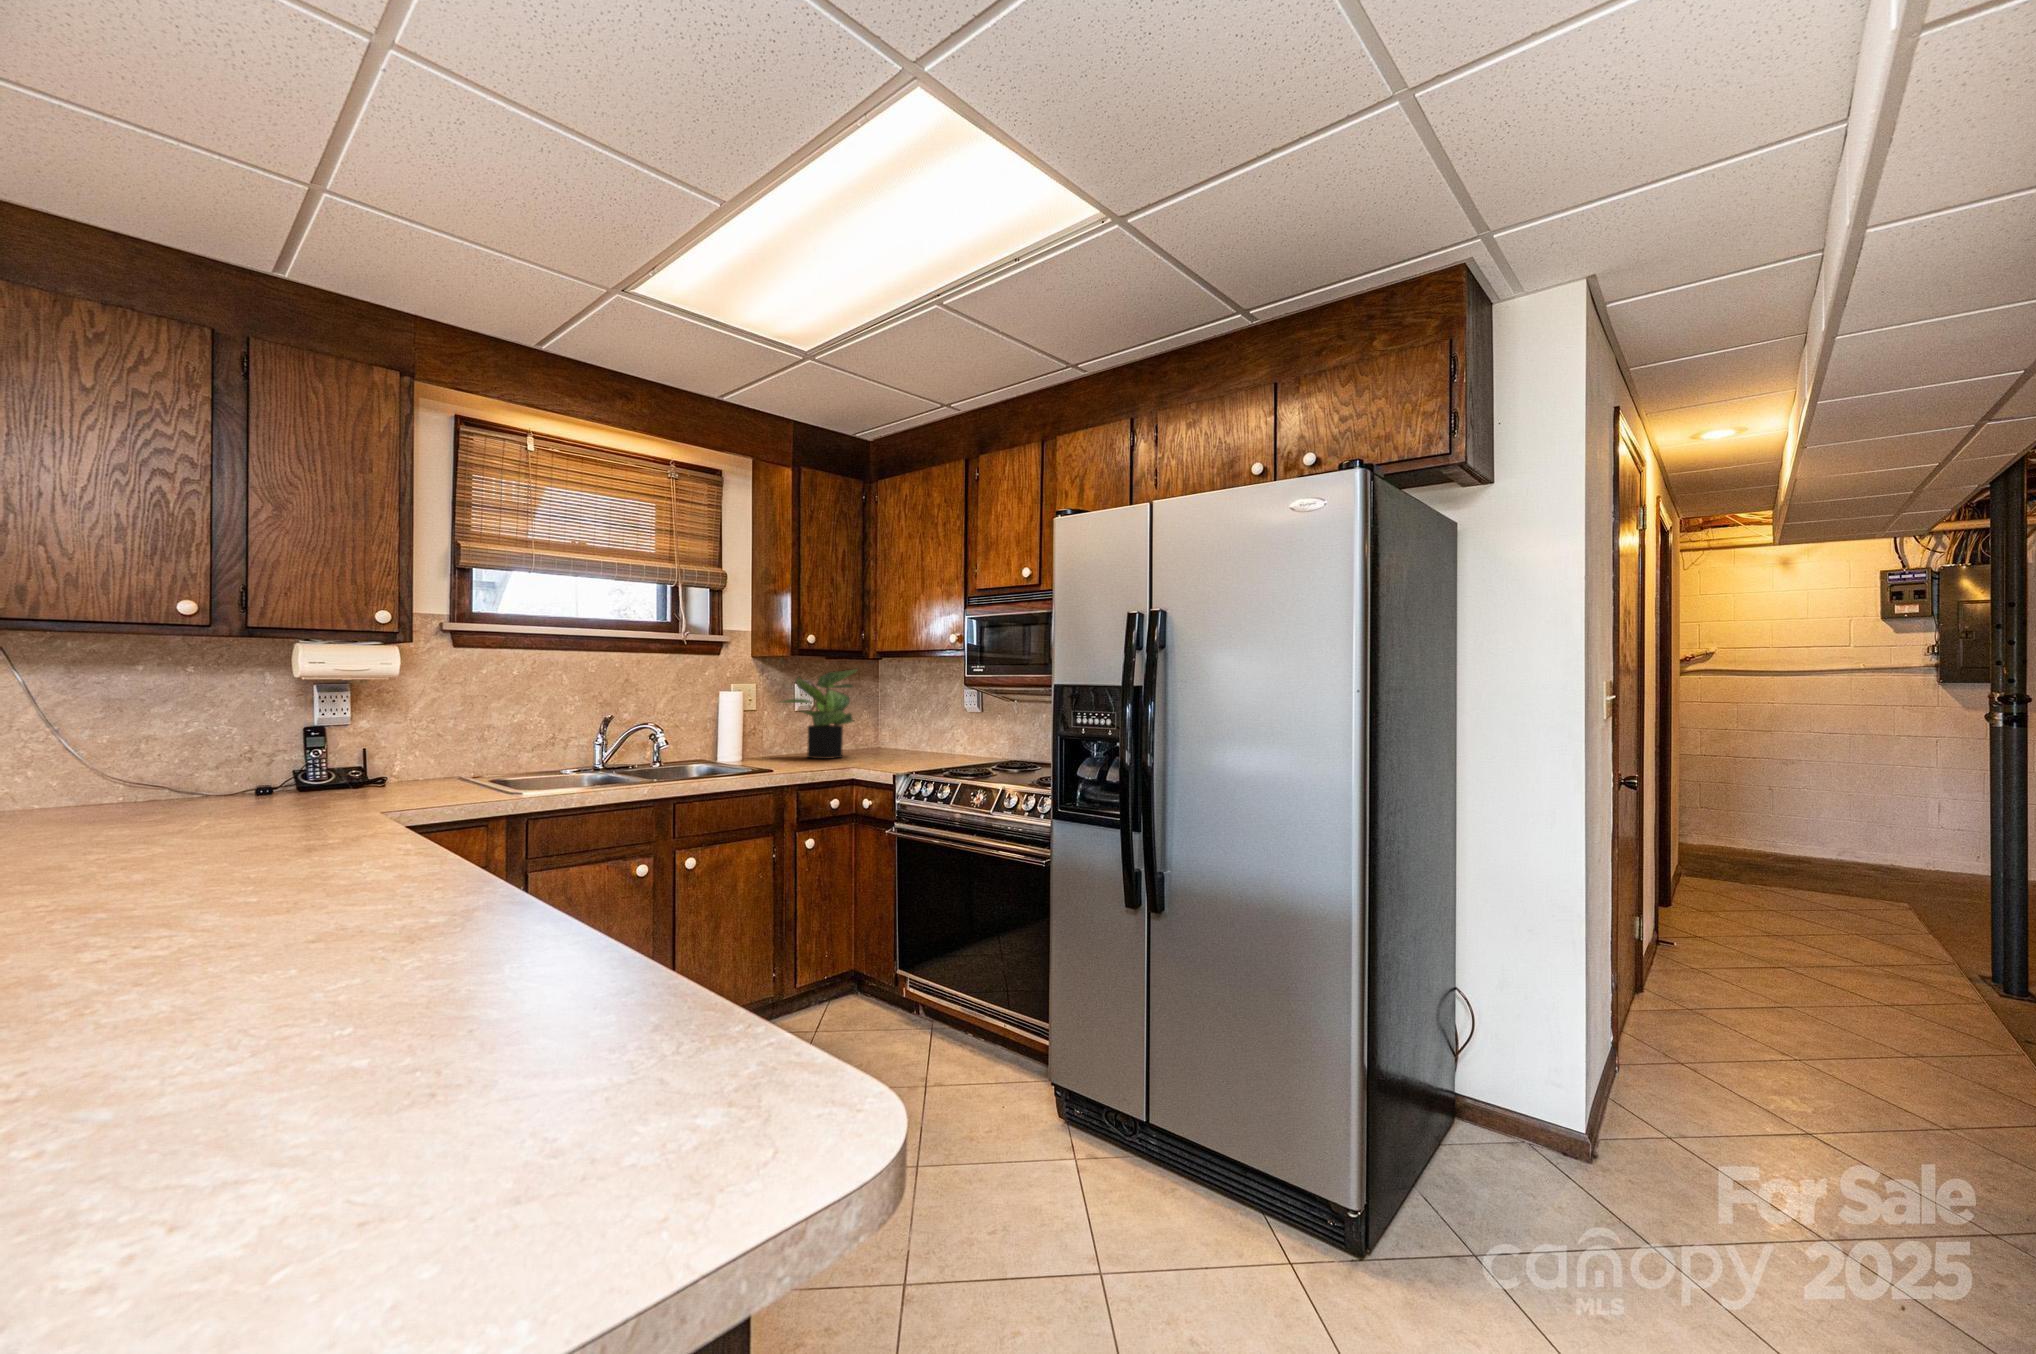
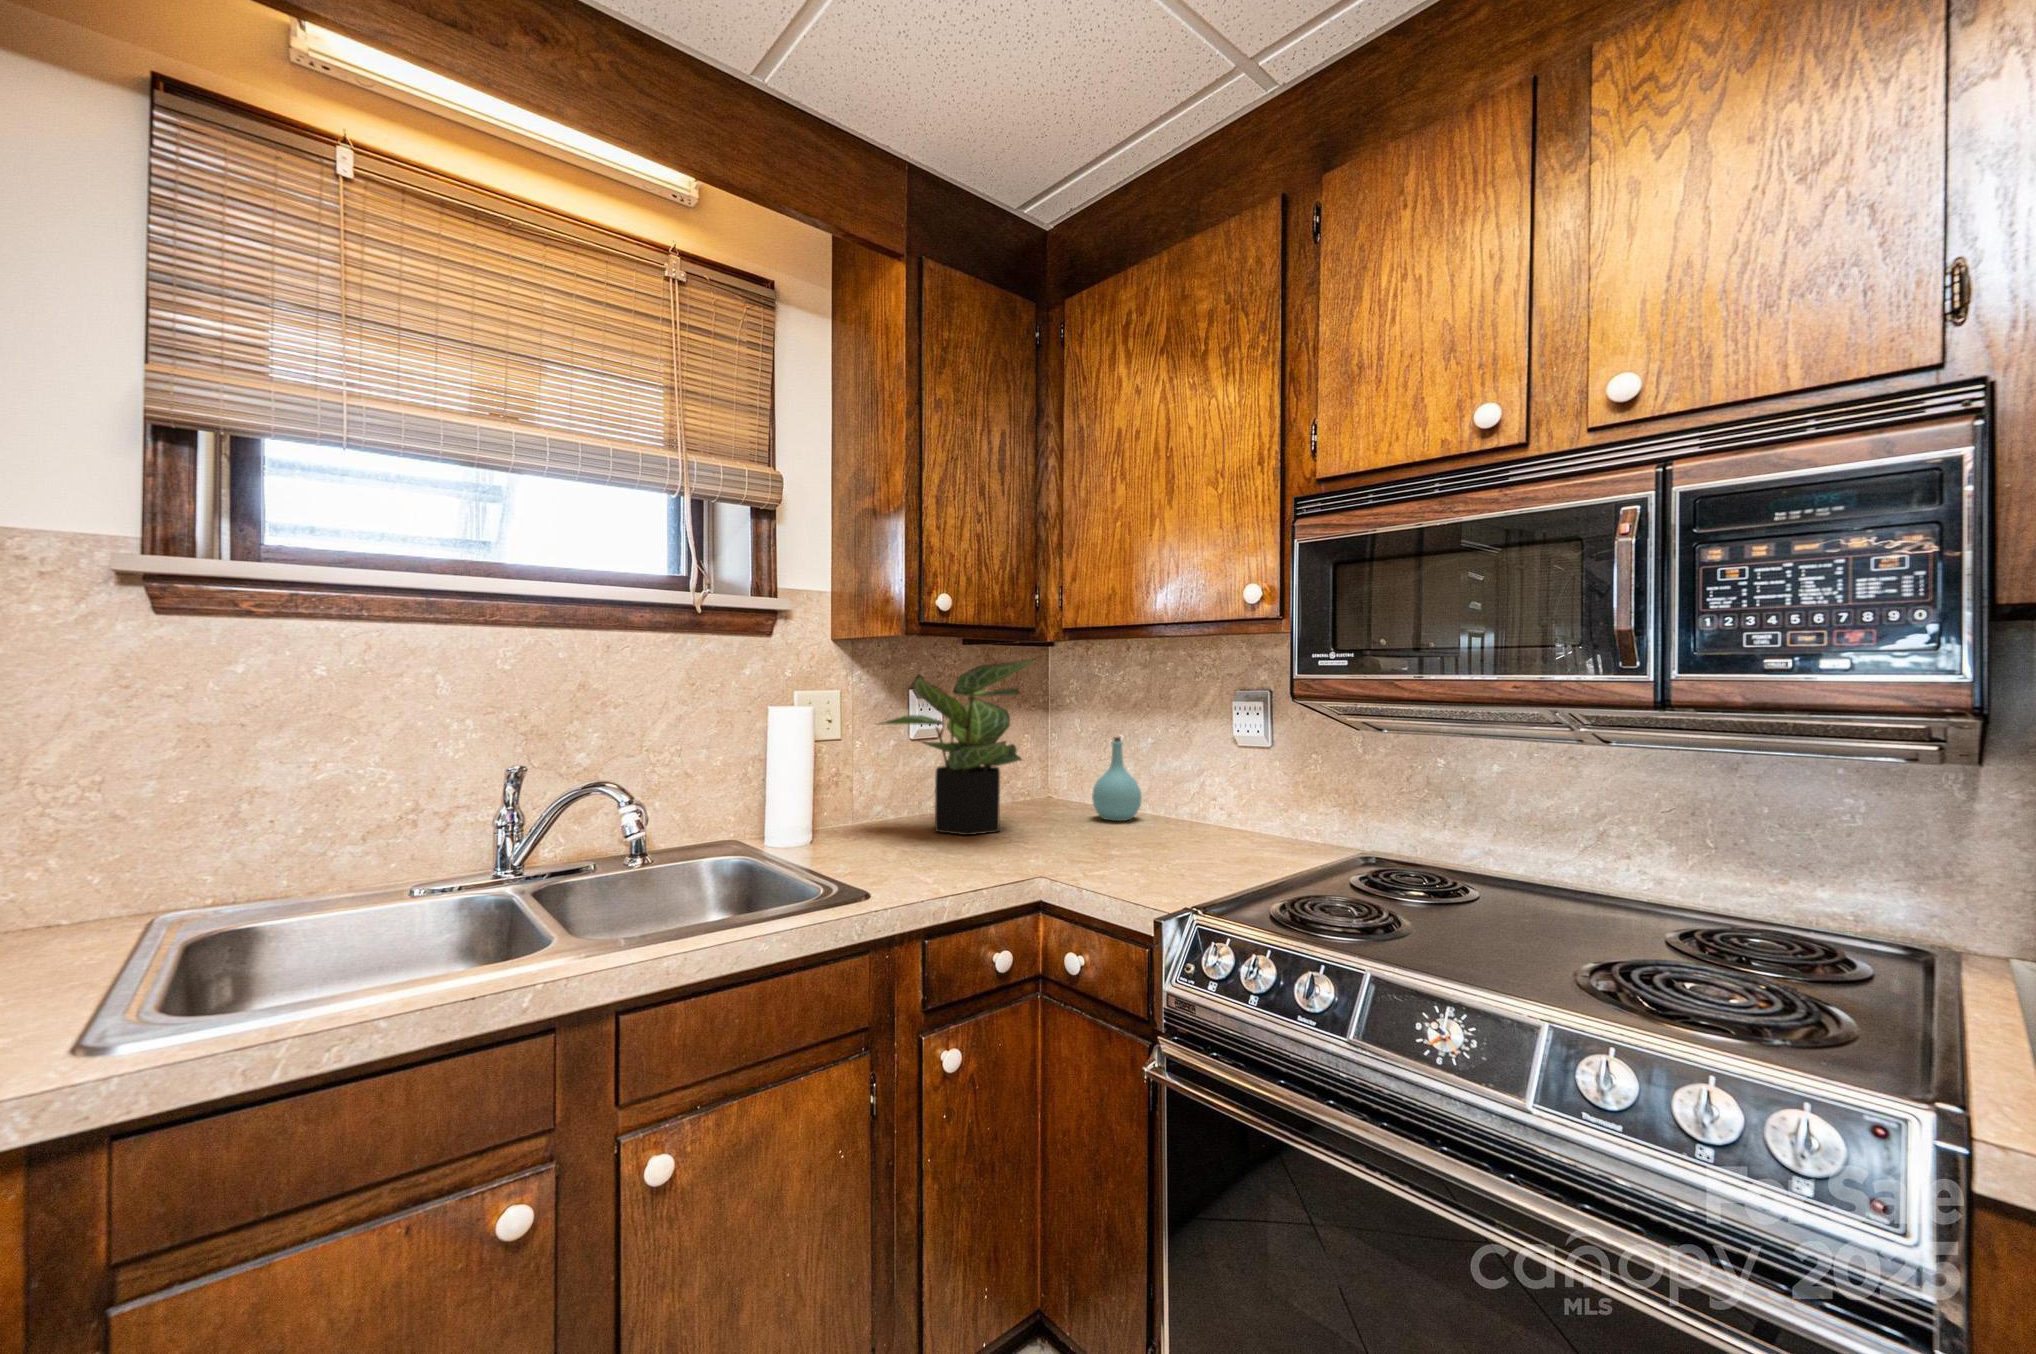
bottle: none [894,710,920,754] -> present [1092,737,1142,821]

